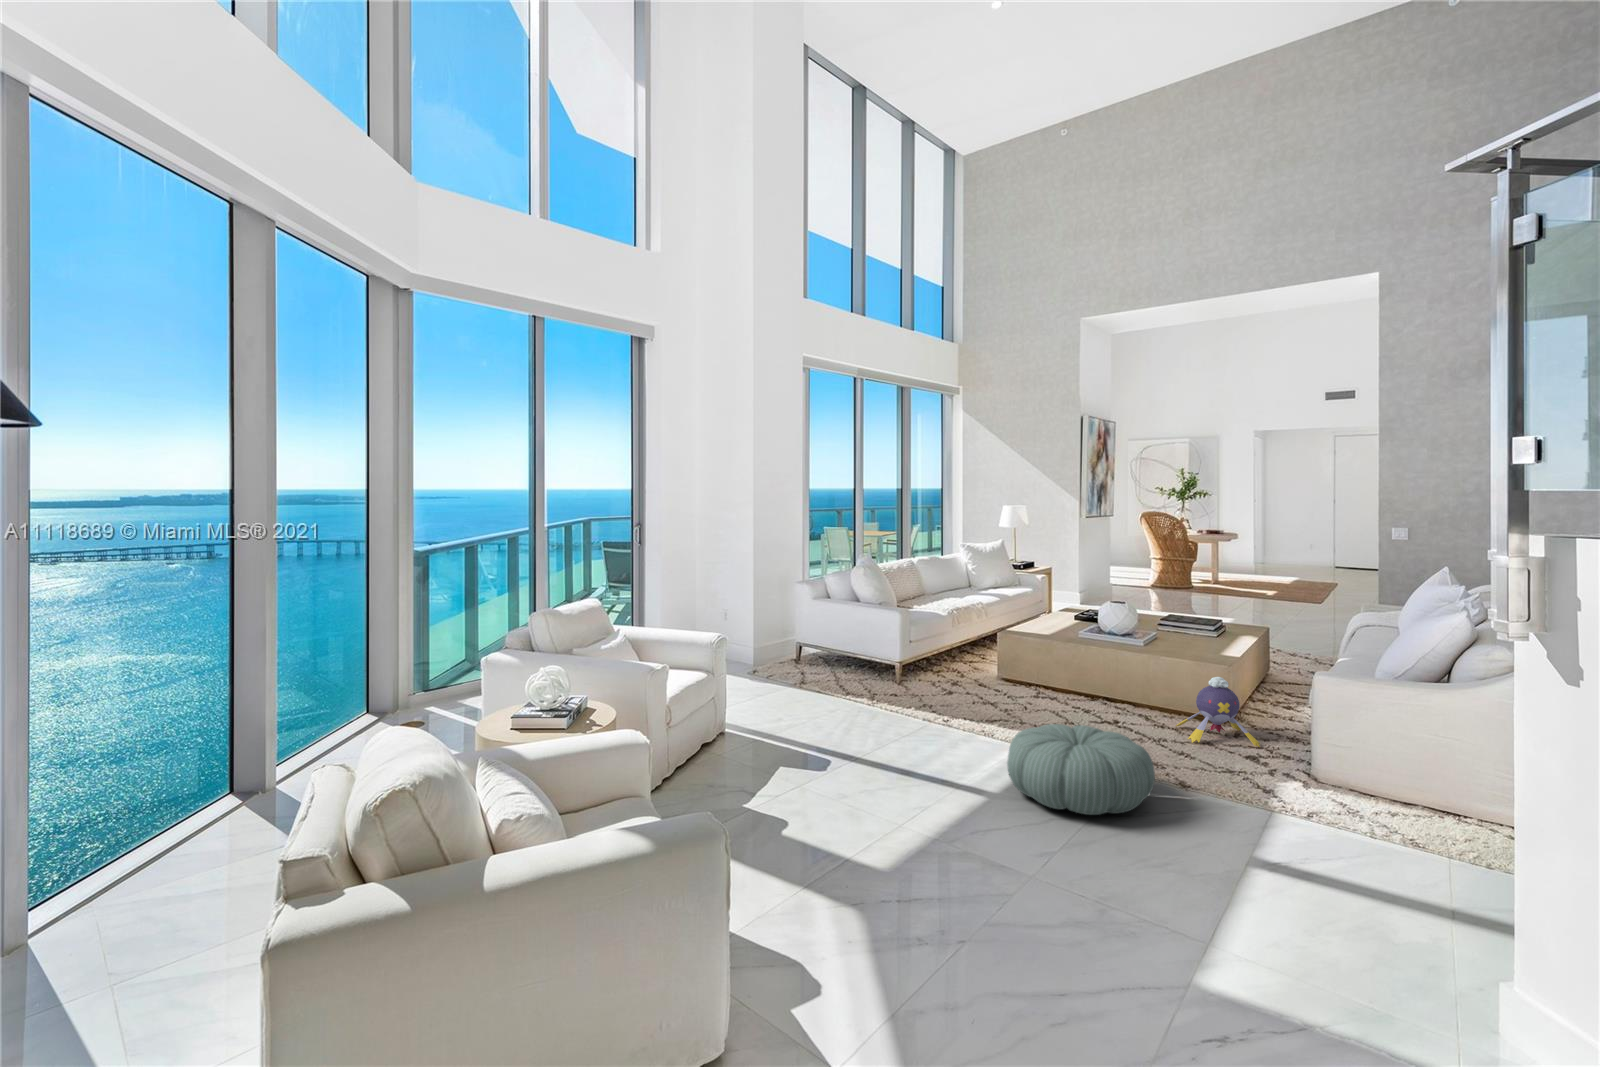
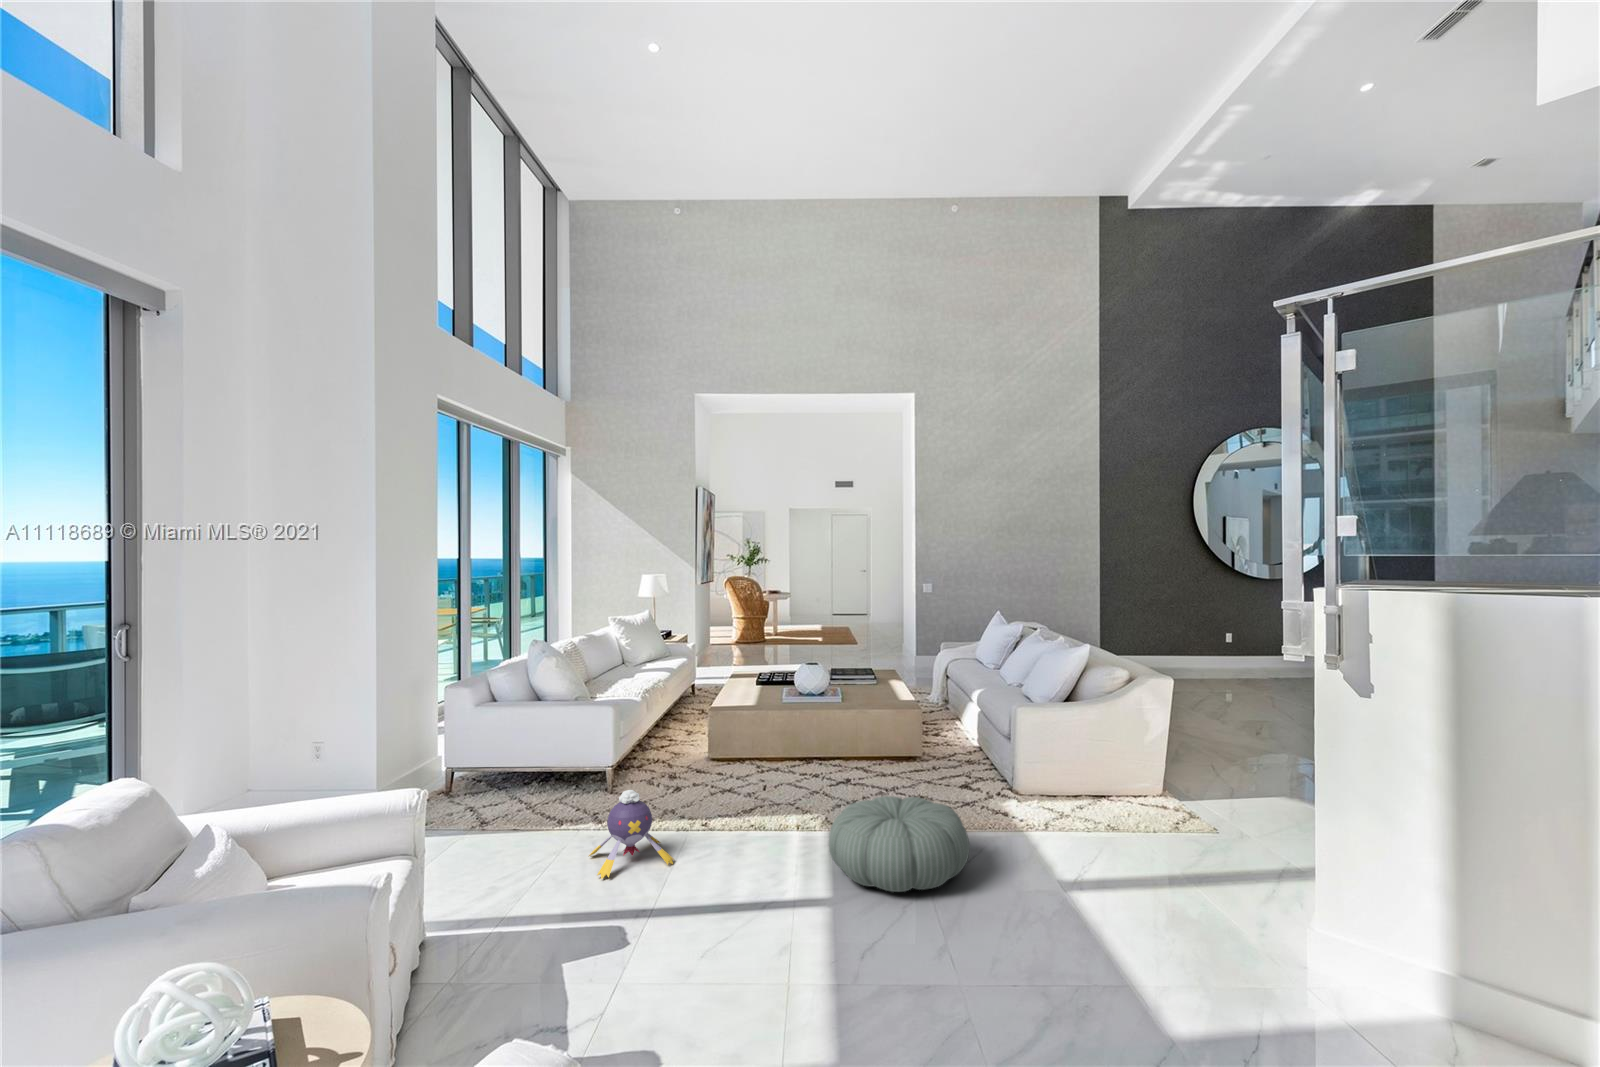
plush toy: present [1176,677,1260,747] -> present [589,790,674,879]

